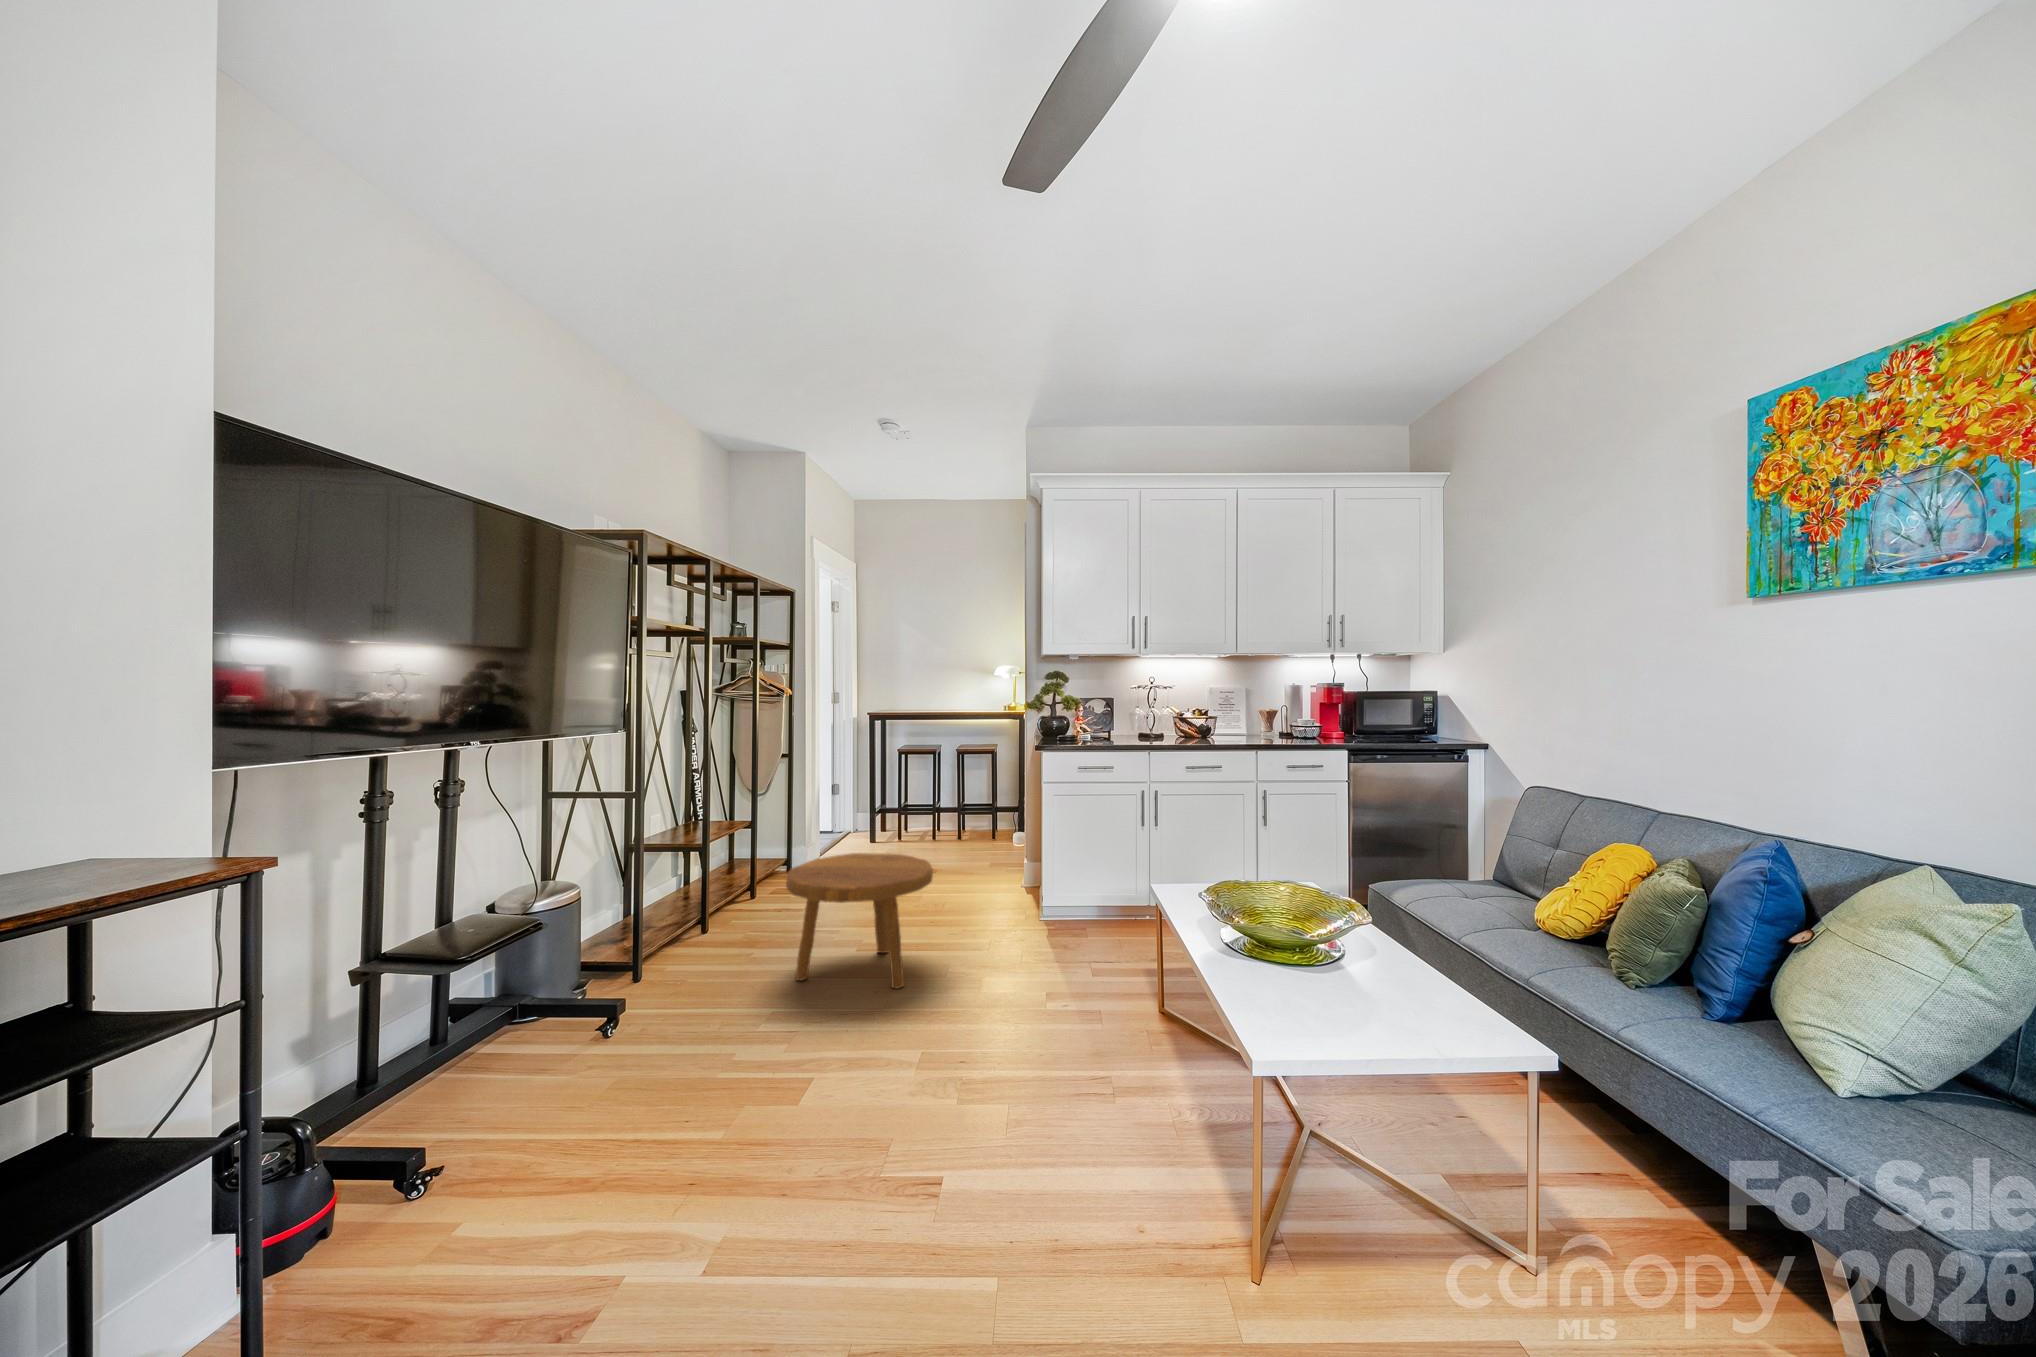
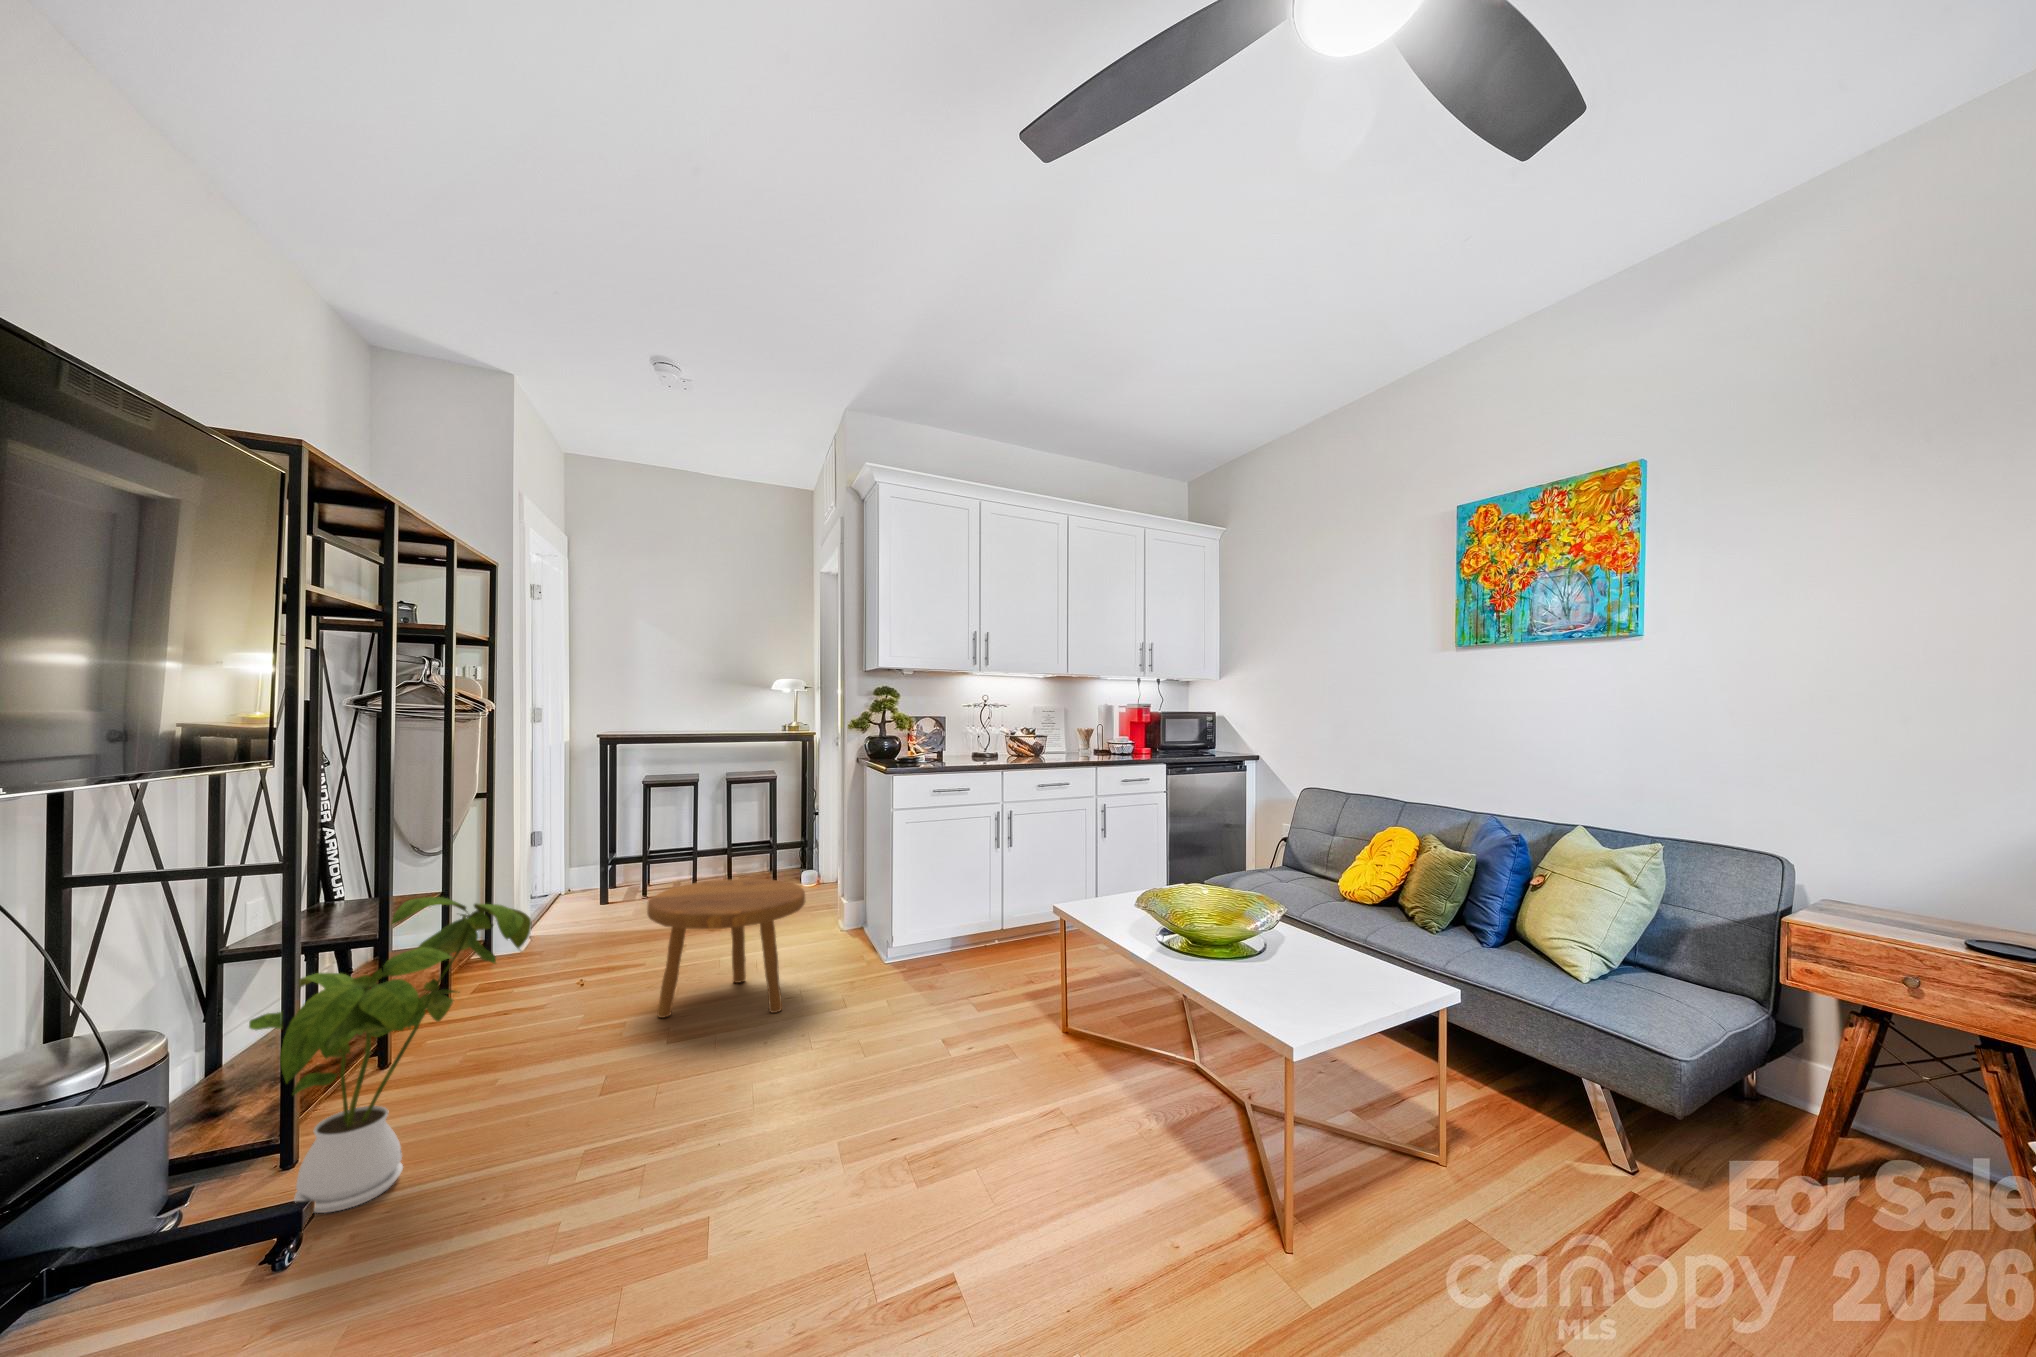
house plant: none [377,858,637,1128] -> present [249,897,531,1213]

